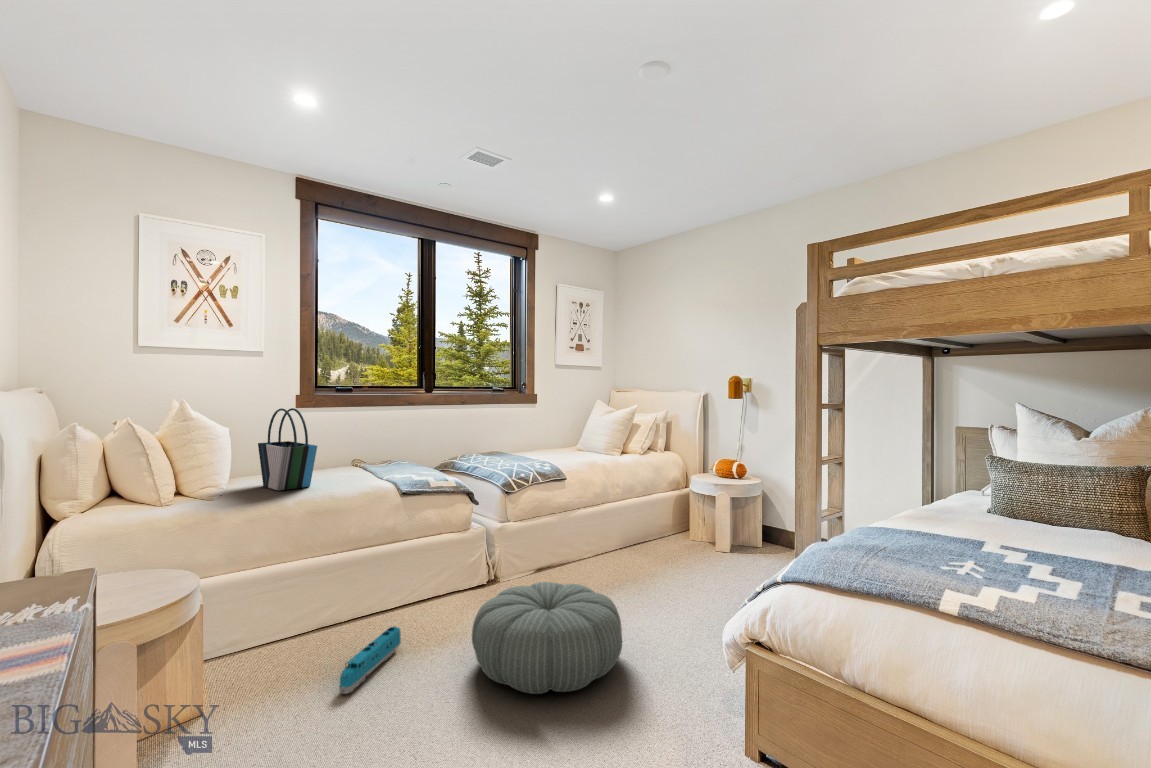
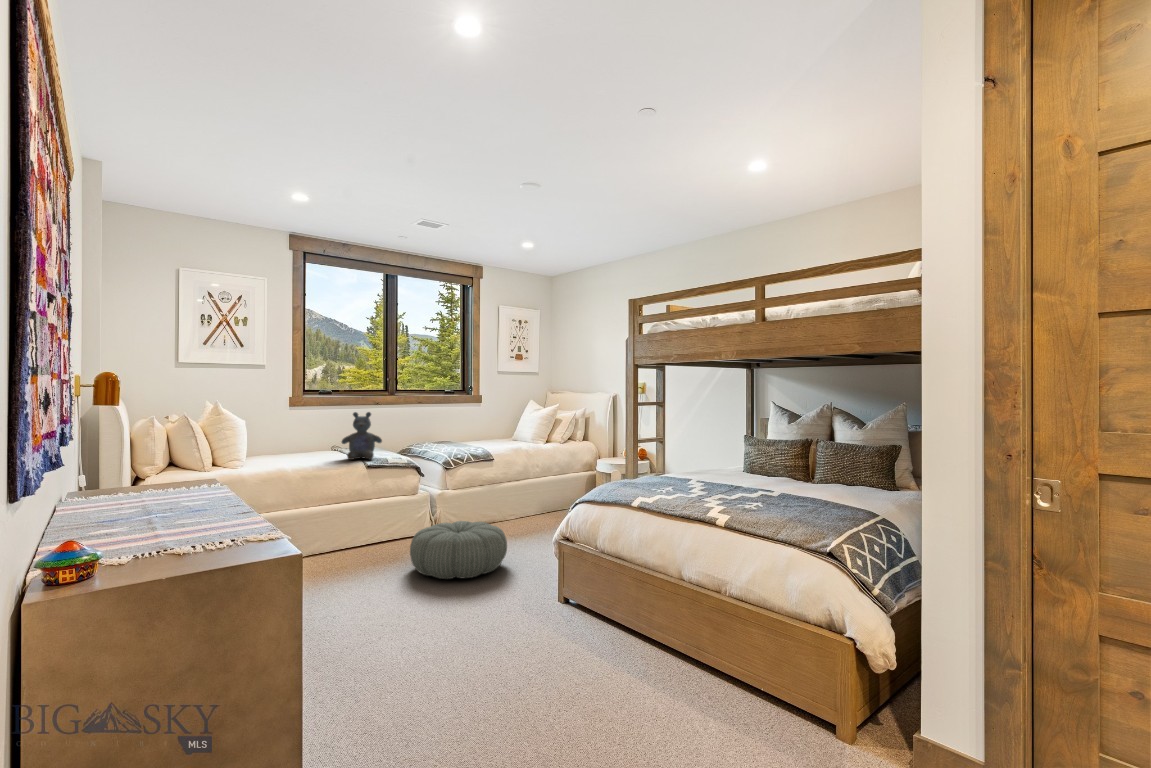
tote bag: present [258,408,317,491] -> none [265,407,308,464]
stuffed bear: none [365,415,421,484] -> present [342,412,382,460]
toy train: present [339,626,401,694] -> none [326,548,365,580]

